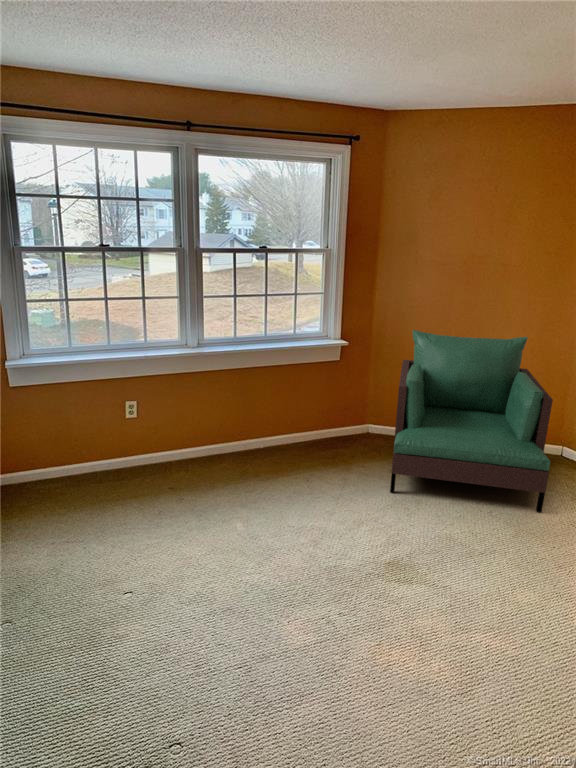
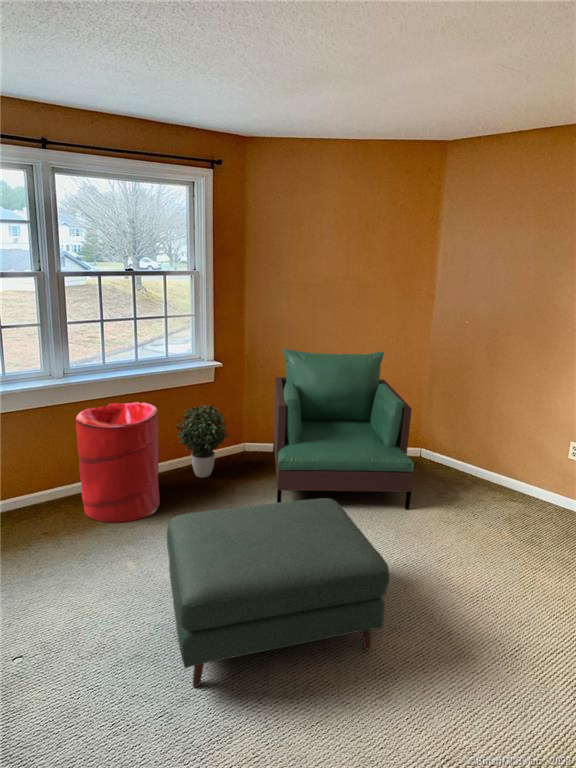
laundry hamper: none [204,374,278,486] -> present [76,402,160,523]
potted plant: none [298,383,350,454] -> present [177,405,229,478]
ottoman: none [260,479,491,649] -> present [167,498,390,687]

